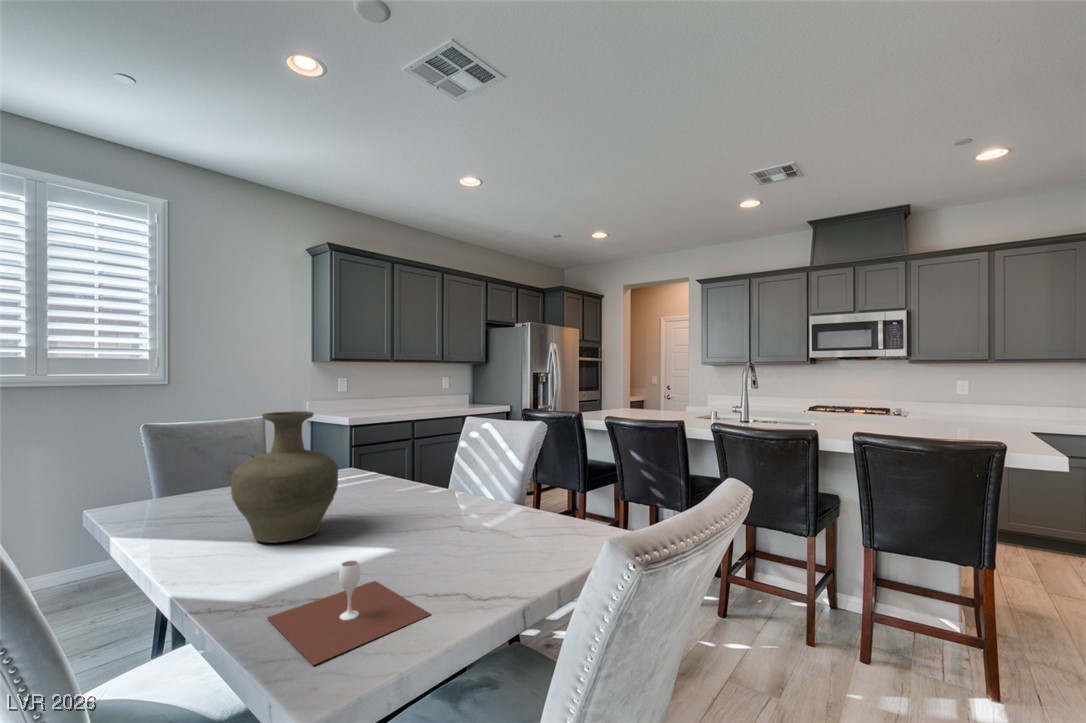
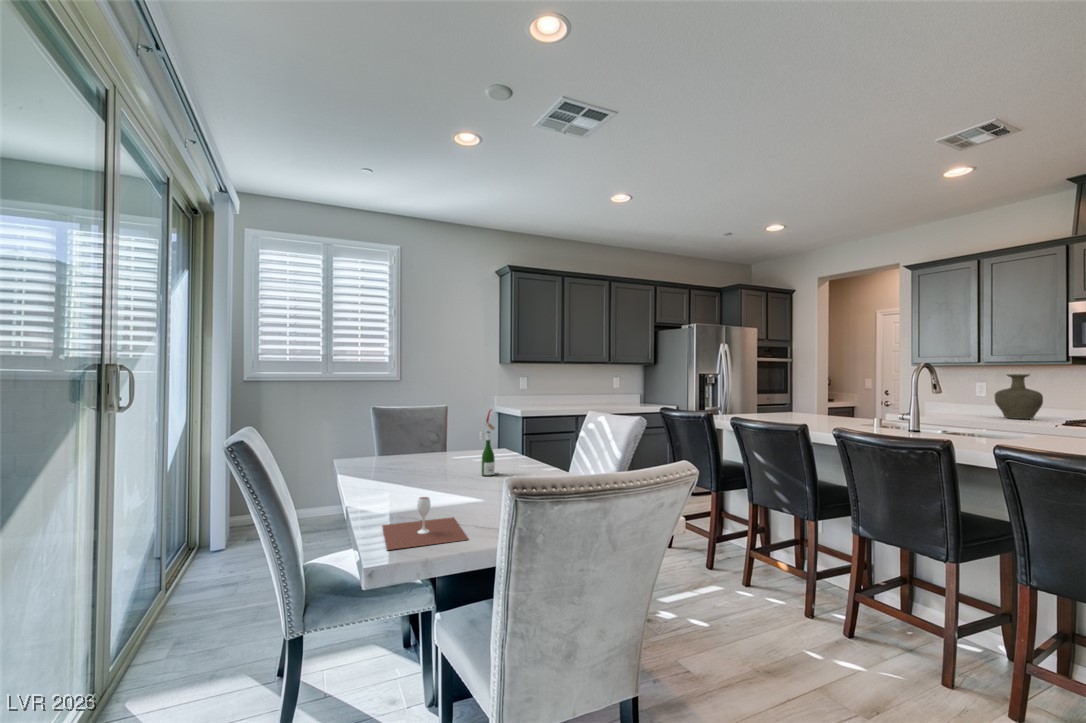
vase: present [231,411,338,543] -> present [995,374,1043,419]
wine bottle: none [353,420,379,509] -> present [480,410,499,476]

